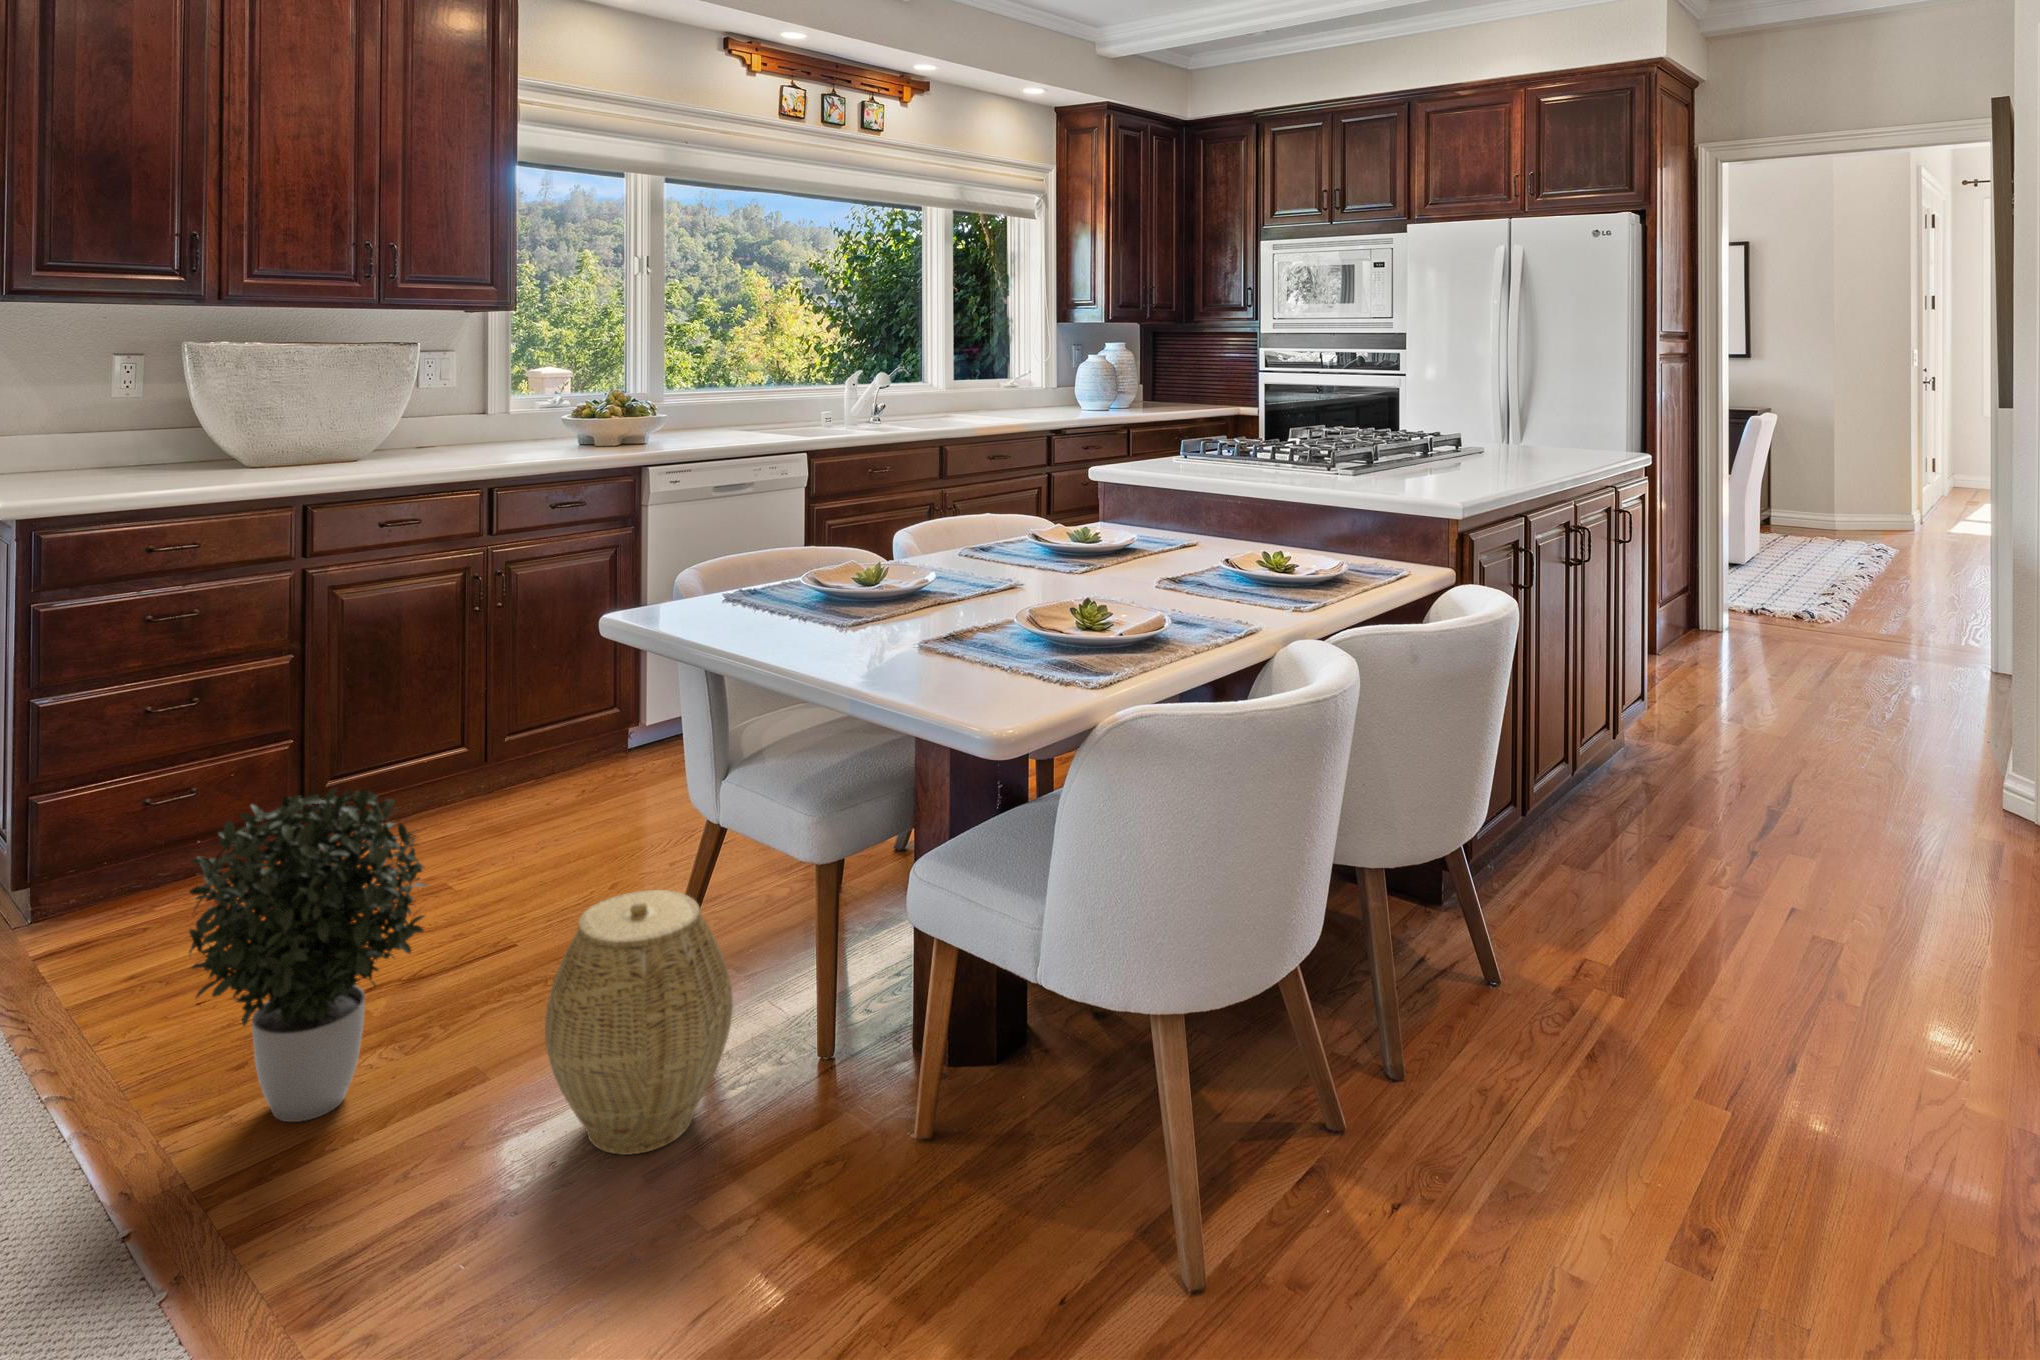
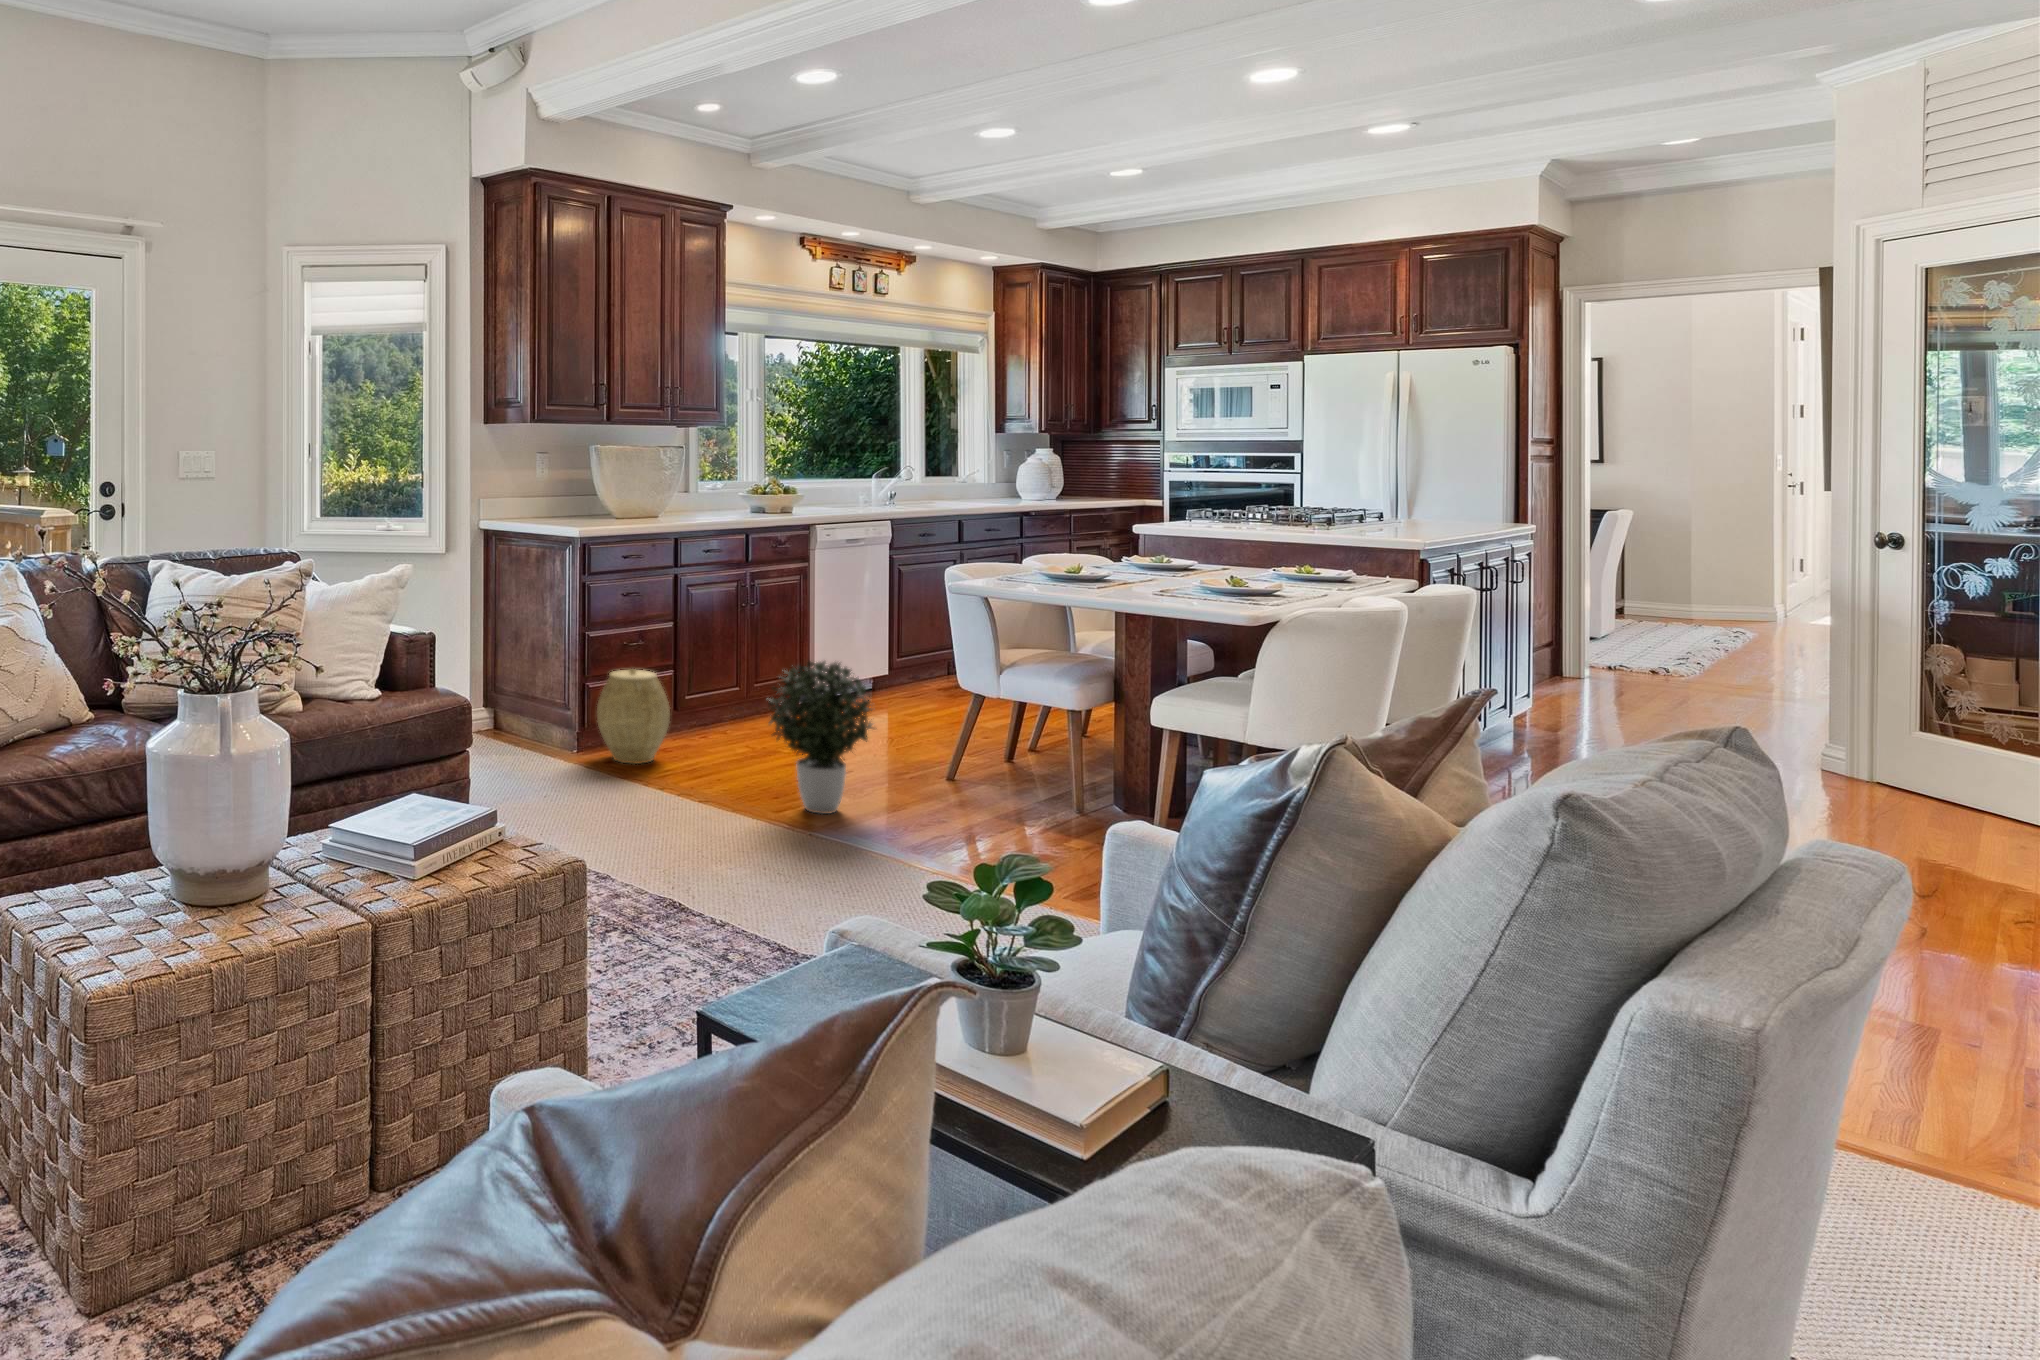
woven basket: present [545,890,733,1155] -> present [597,669,670,764]

